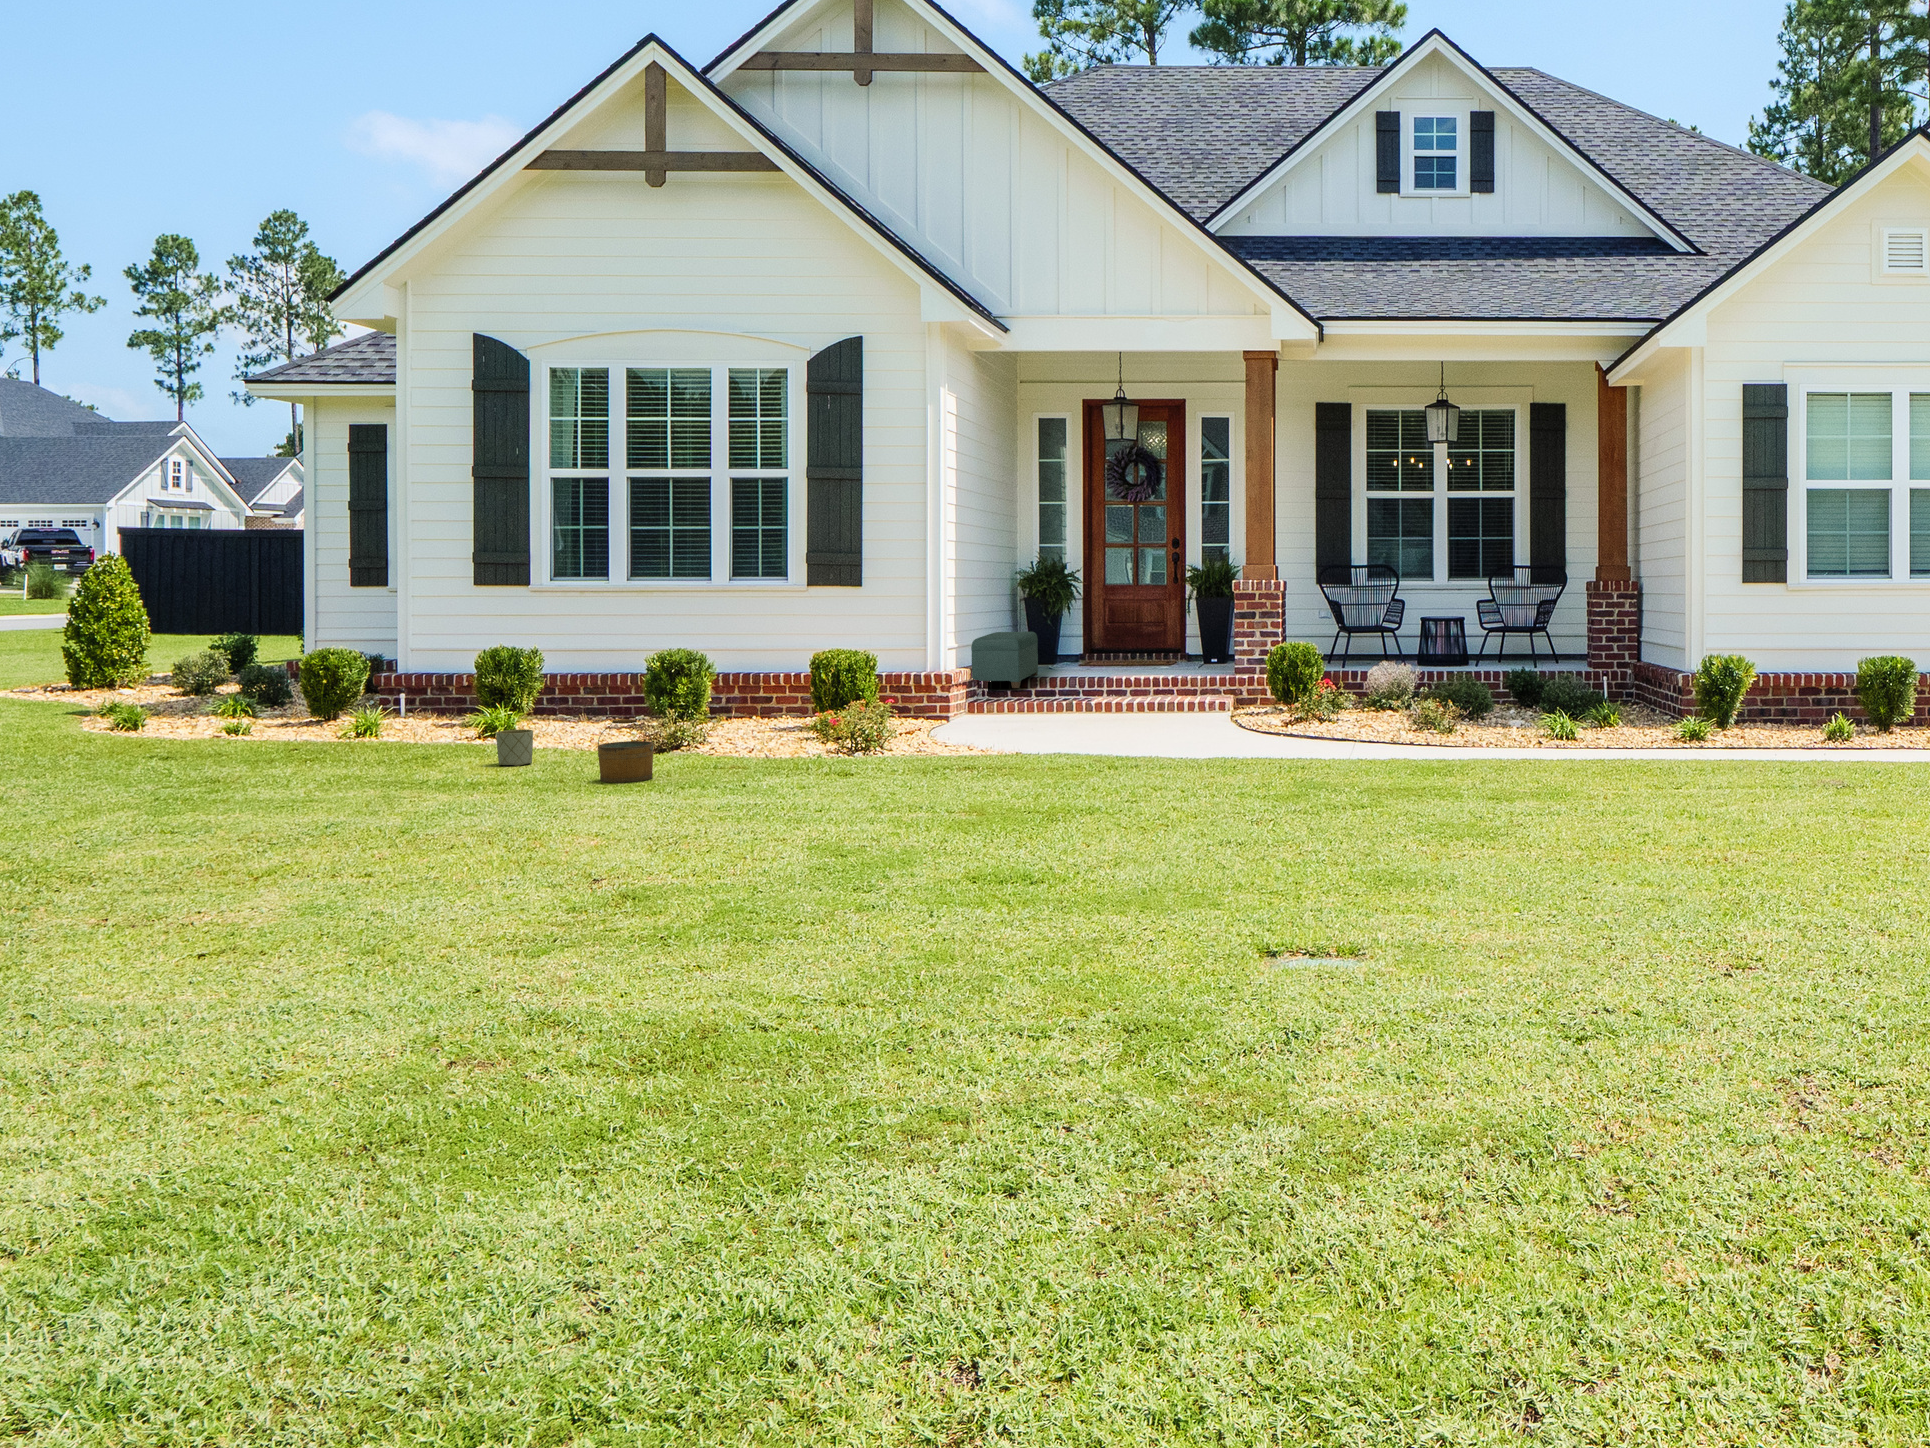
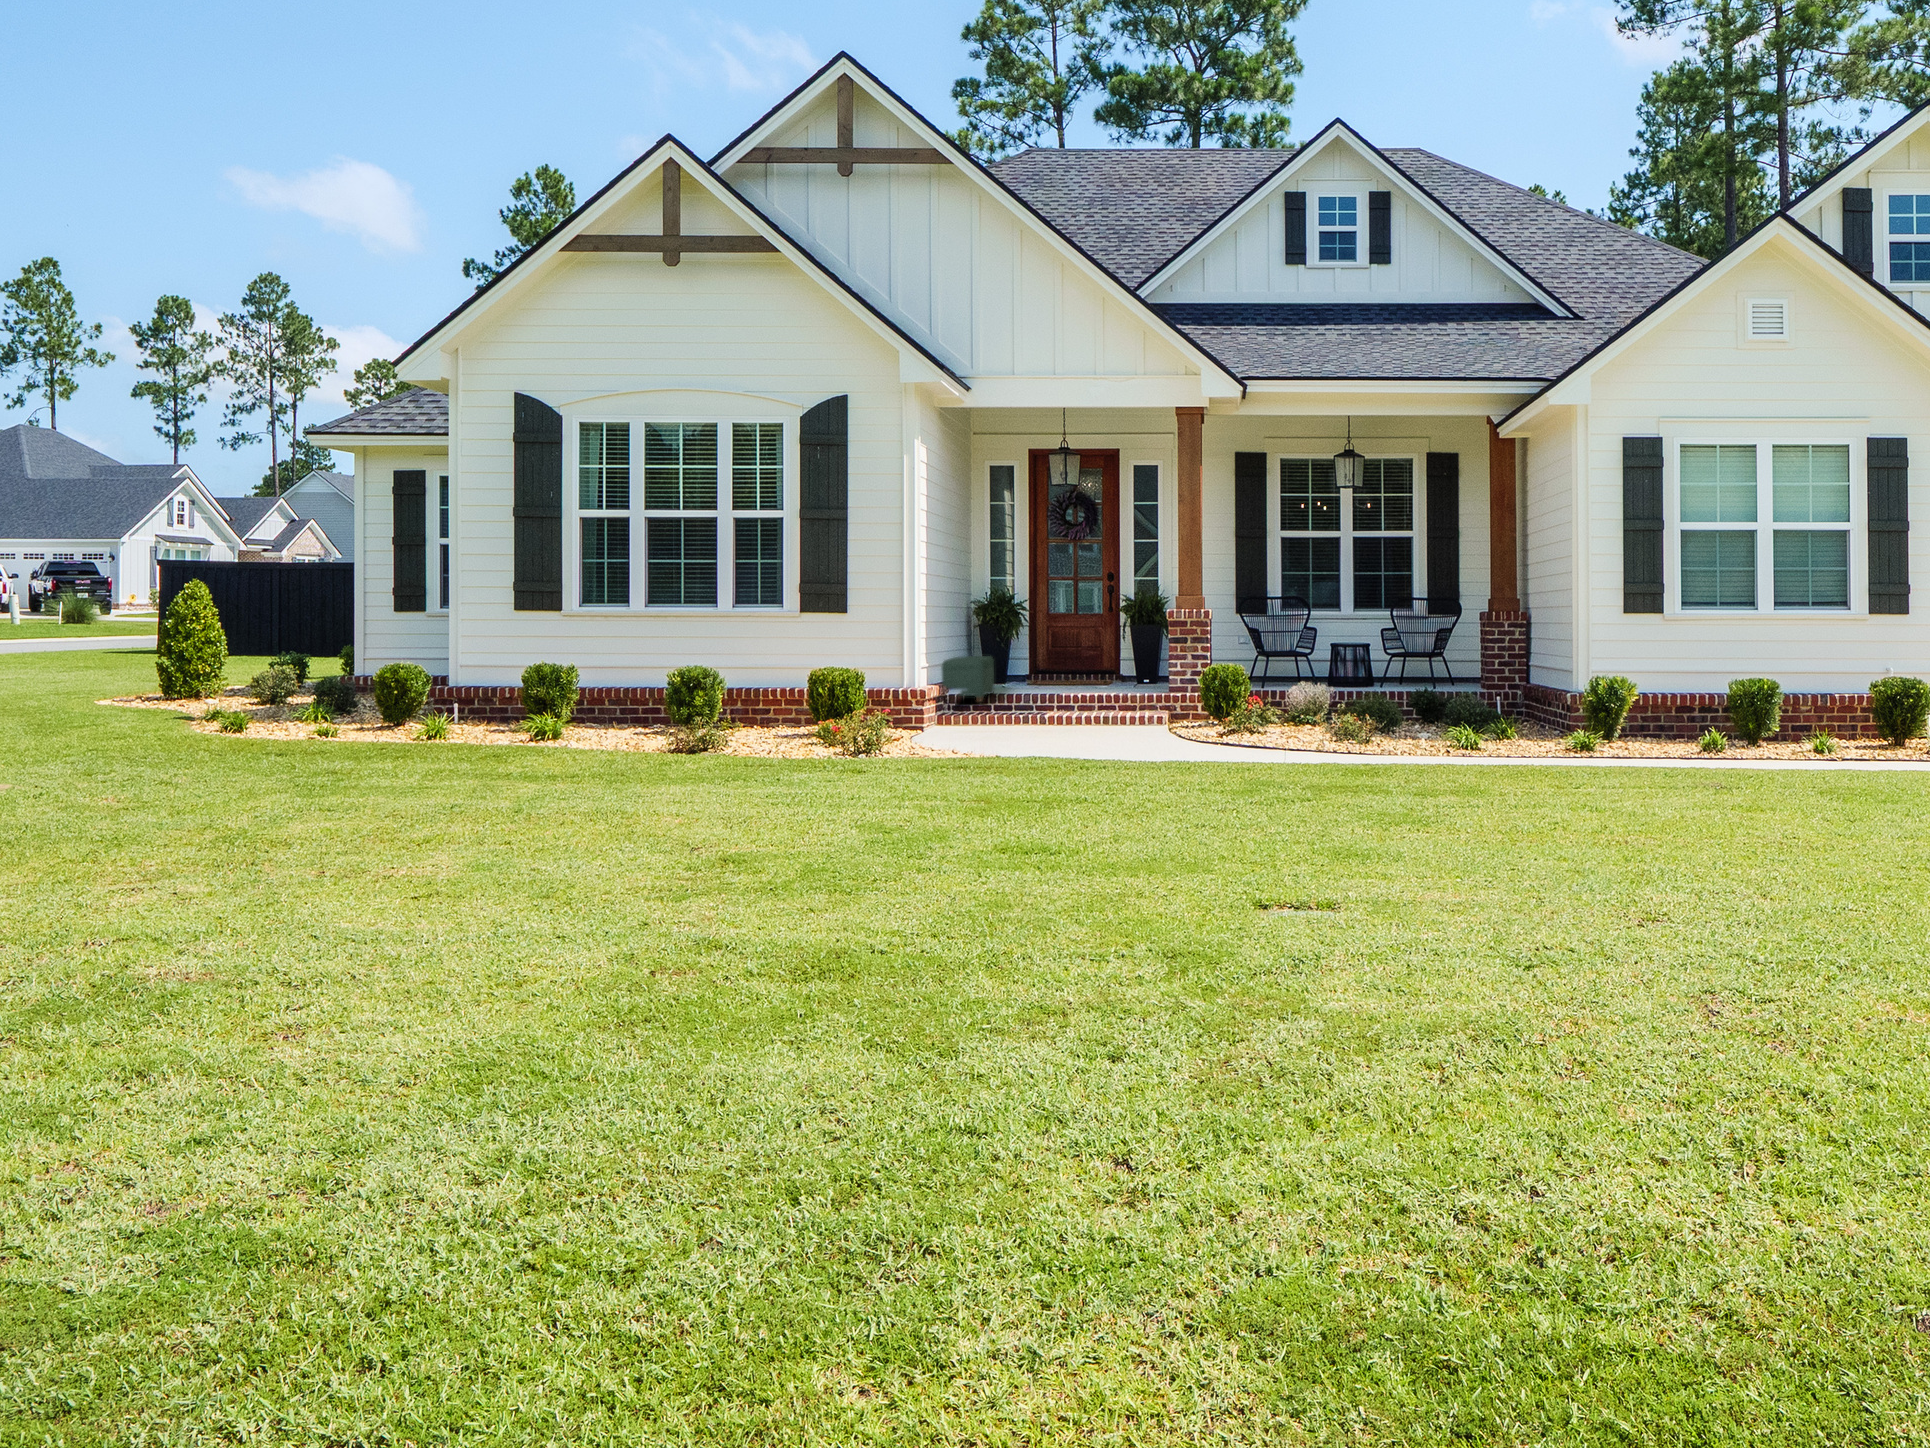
bucket: present [598,719,654,783] -> none [672,710,717,761]
planter: present [496,729,533,766] -> none [577,725,606,754]

